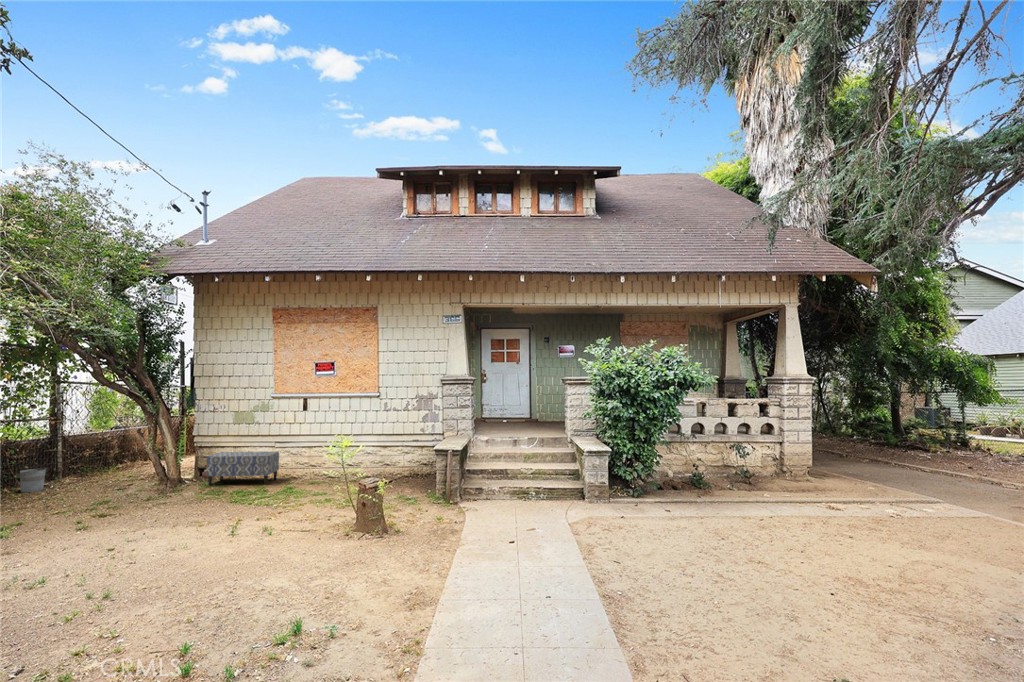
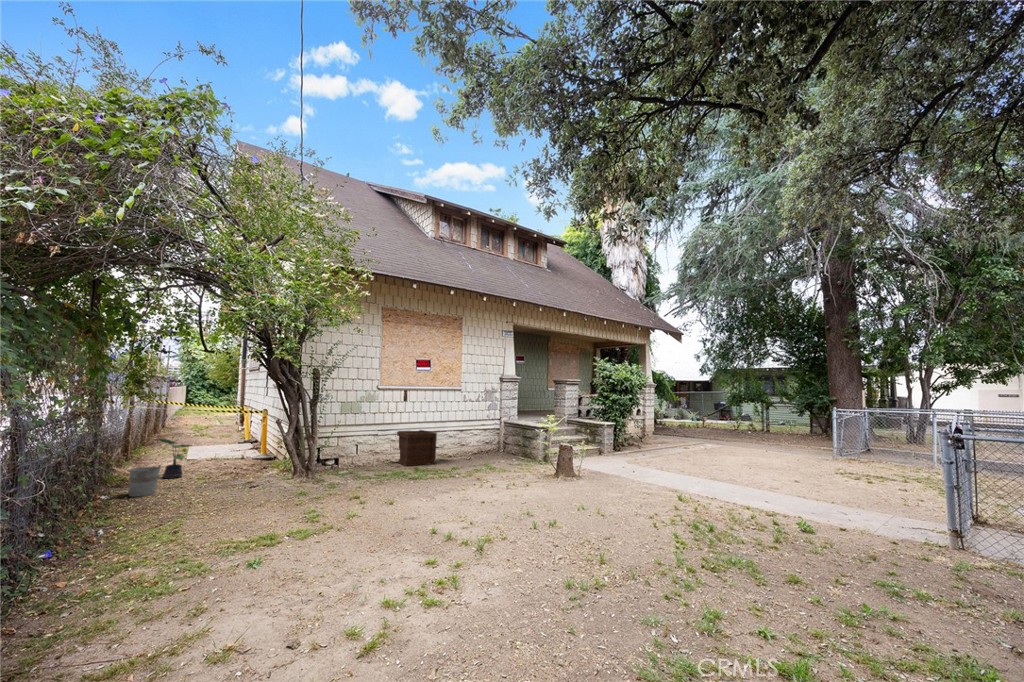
potted plant: none [90,444,118,478] -> present [157,438,191,479]
wooden crate: none [278,445,329,486] -> present [395,430,437,466]
bench: present [206,452,279,485] -> none [329,438,393,471]

